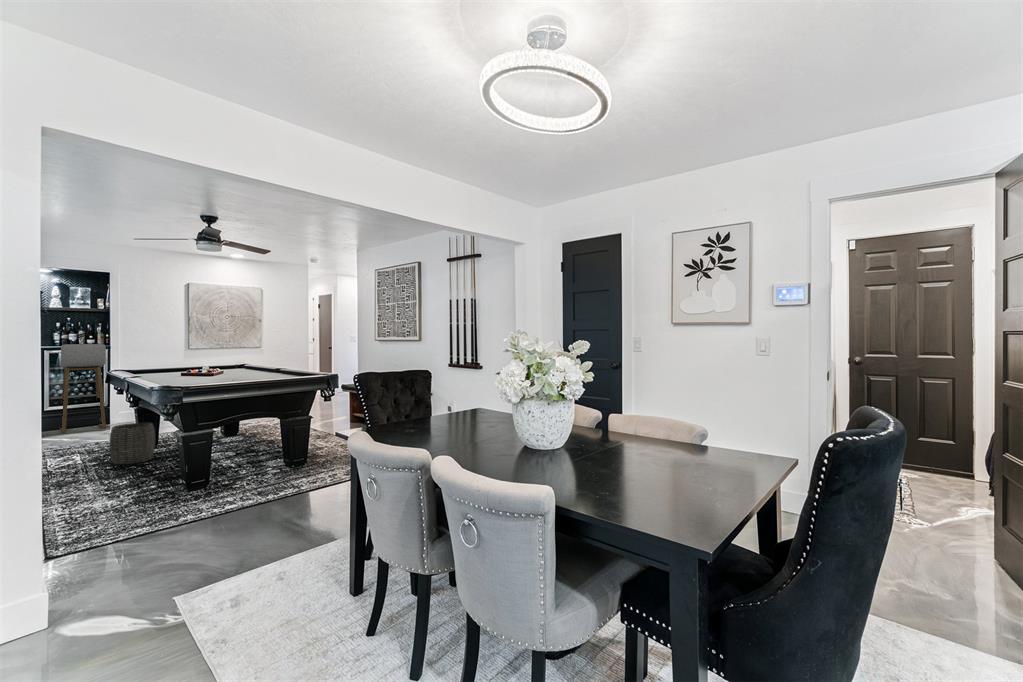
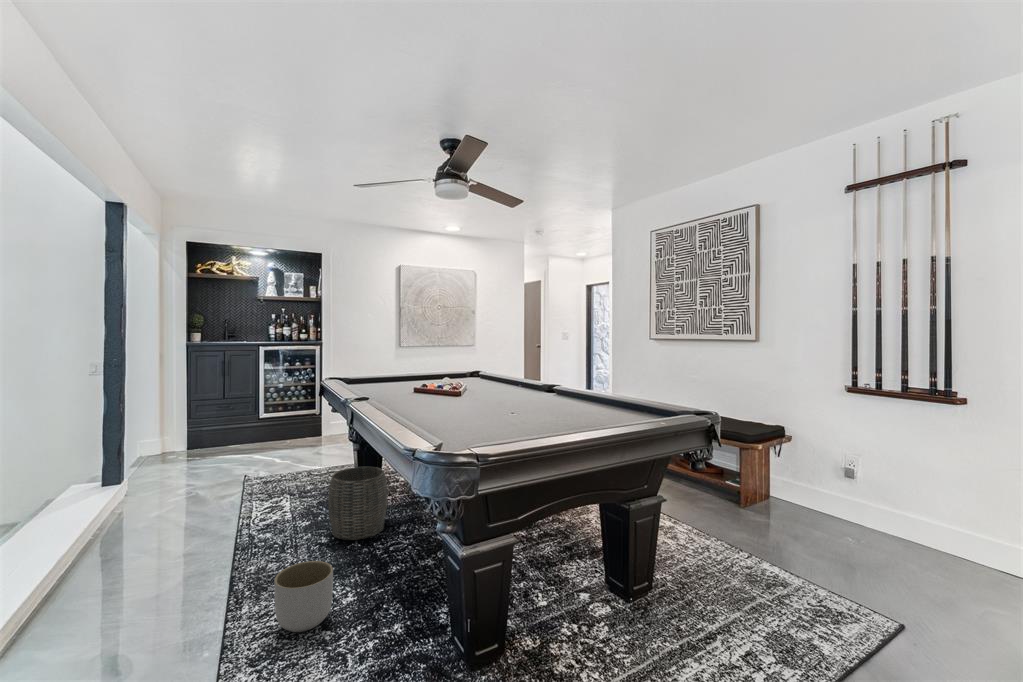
bar stool: present [60,344,106,433] -> none [273,340,319,450]
planter: none [71,460,109,491] -> present [274,561,333,632]

